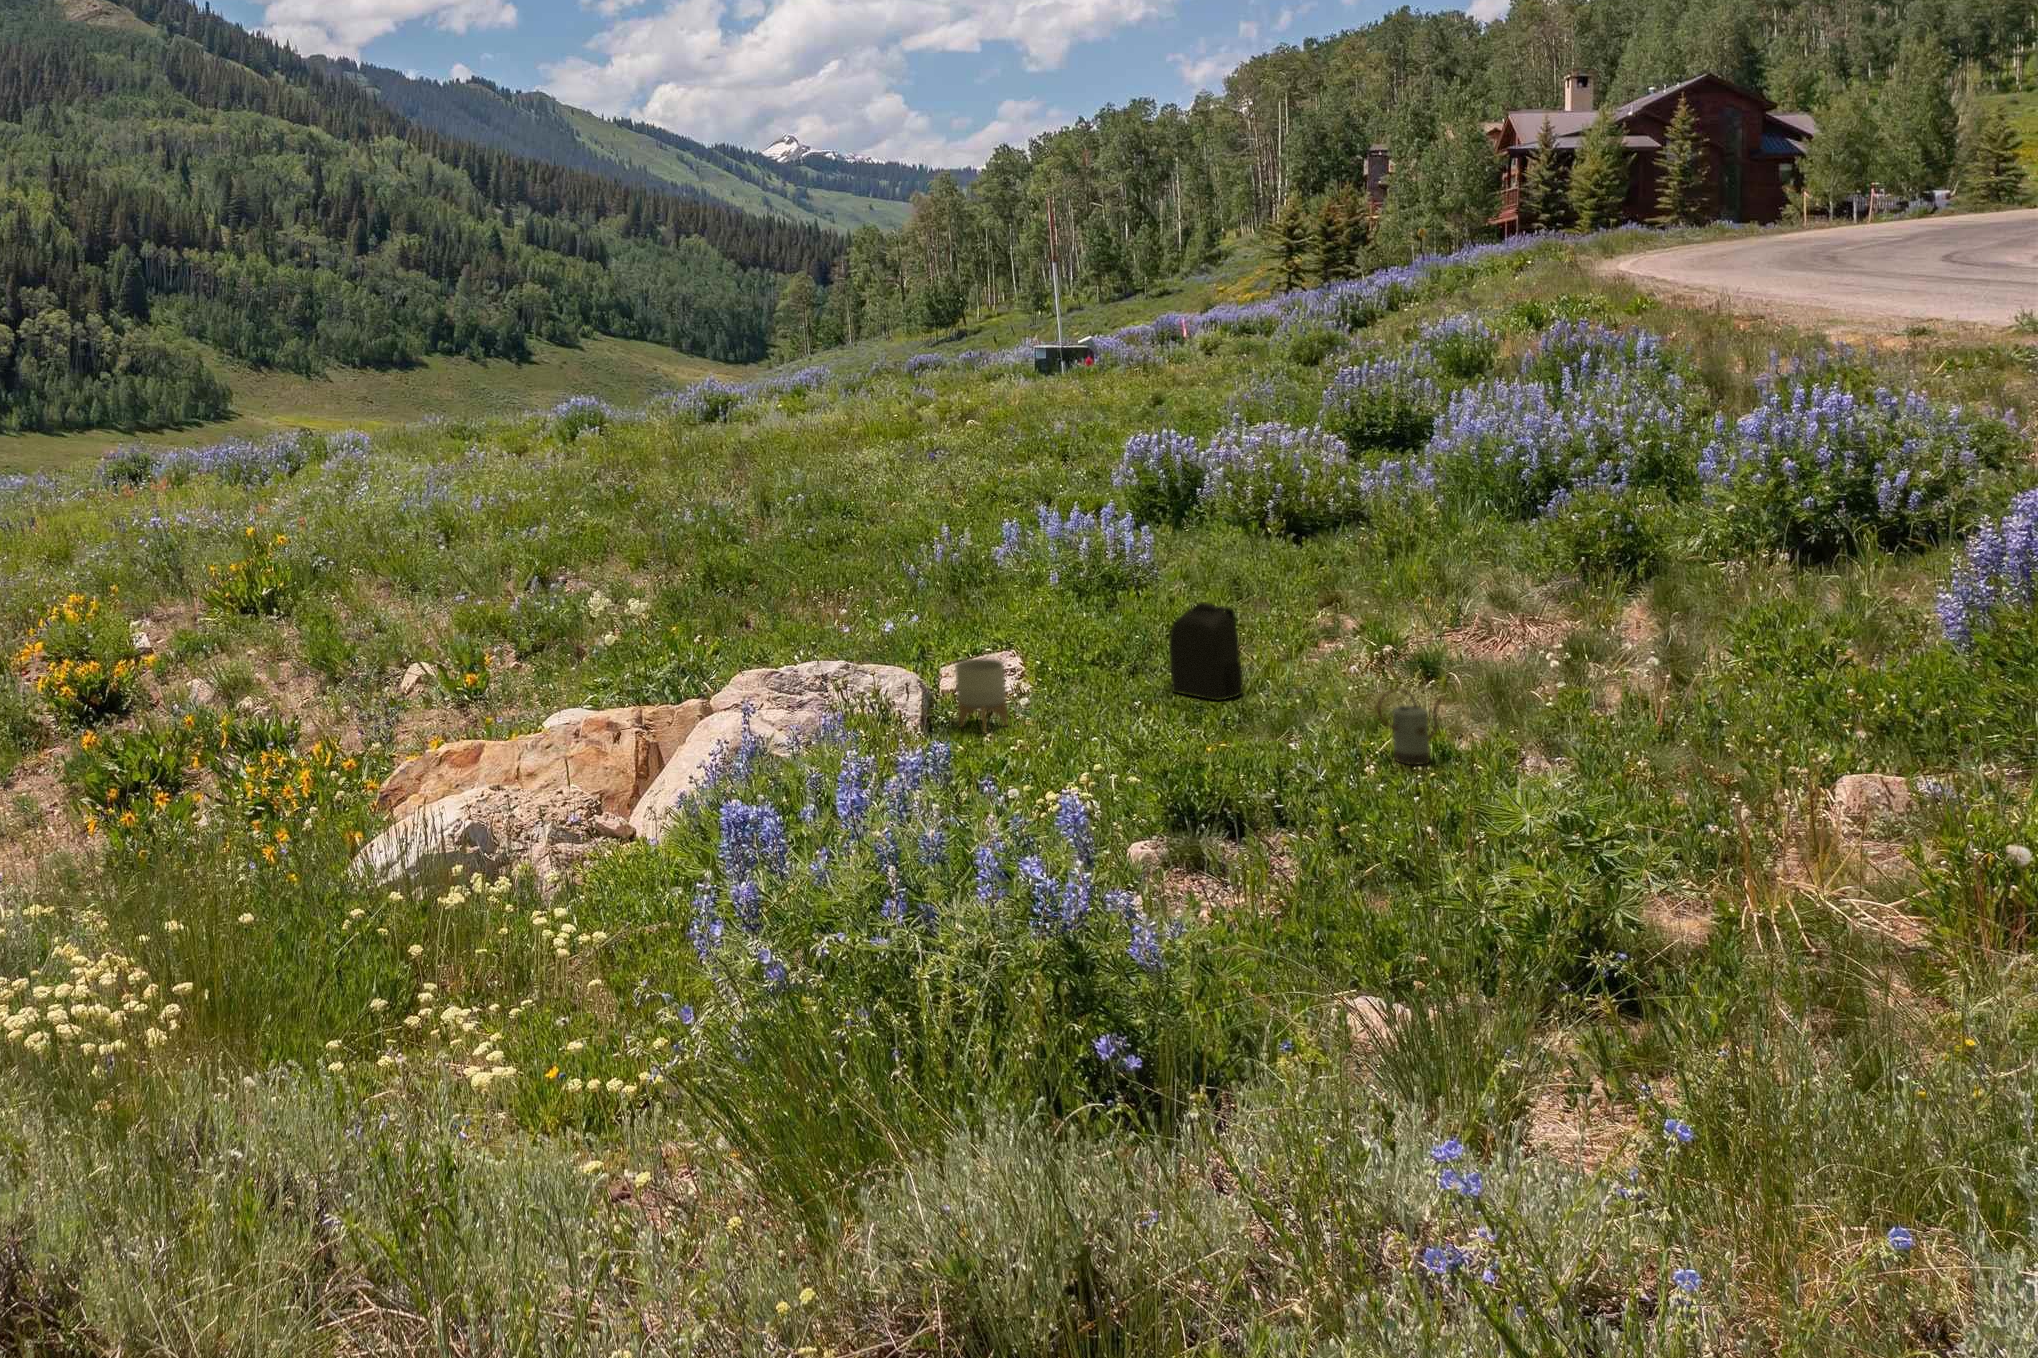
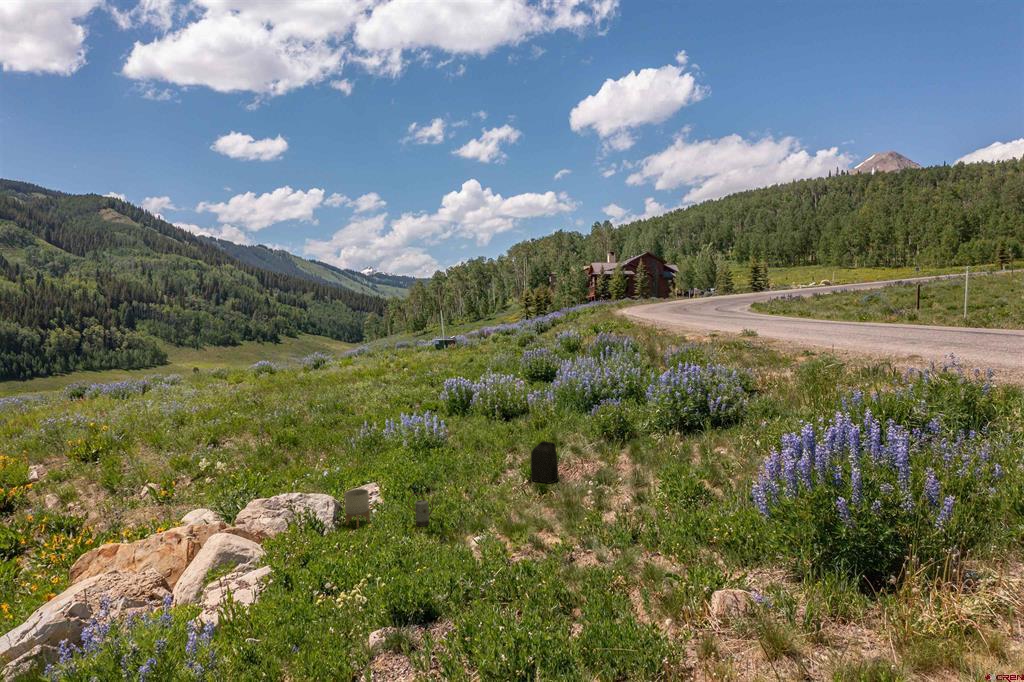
backpack: present [1169,602,1243,700] -> present [531,441,558,483]
watering can: present [1377,688,1442,765] -> present [408,493,435,526]

